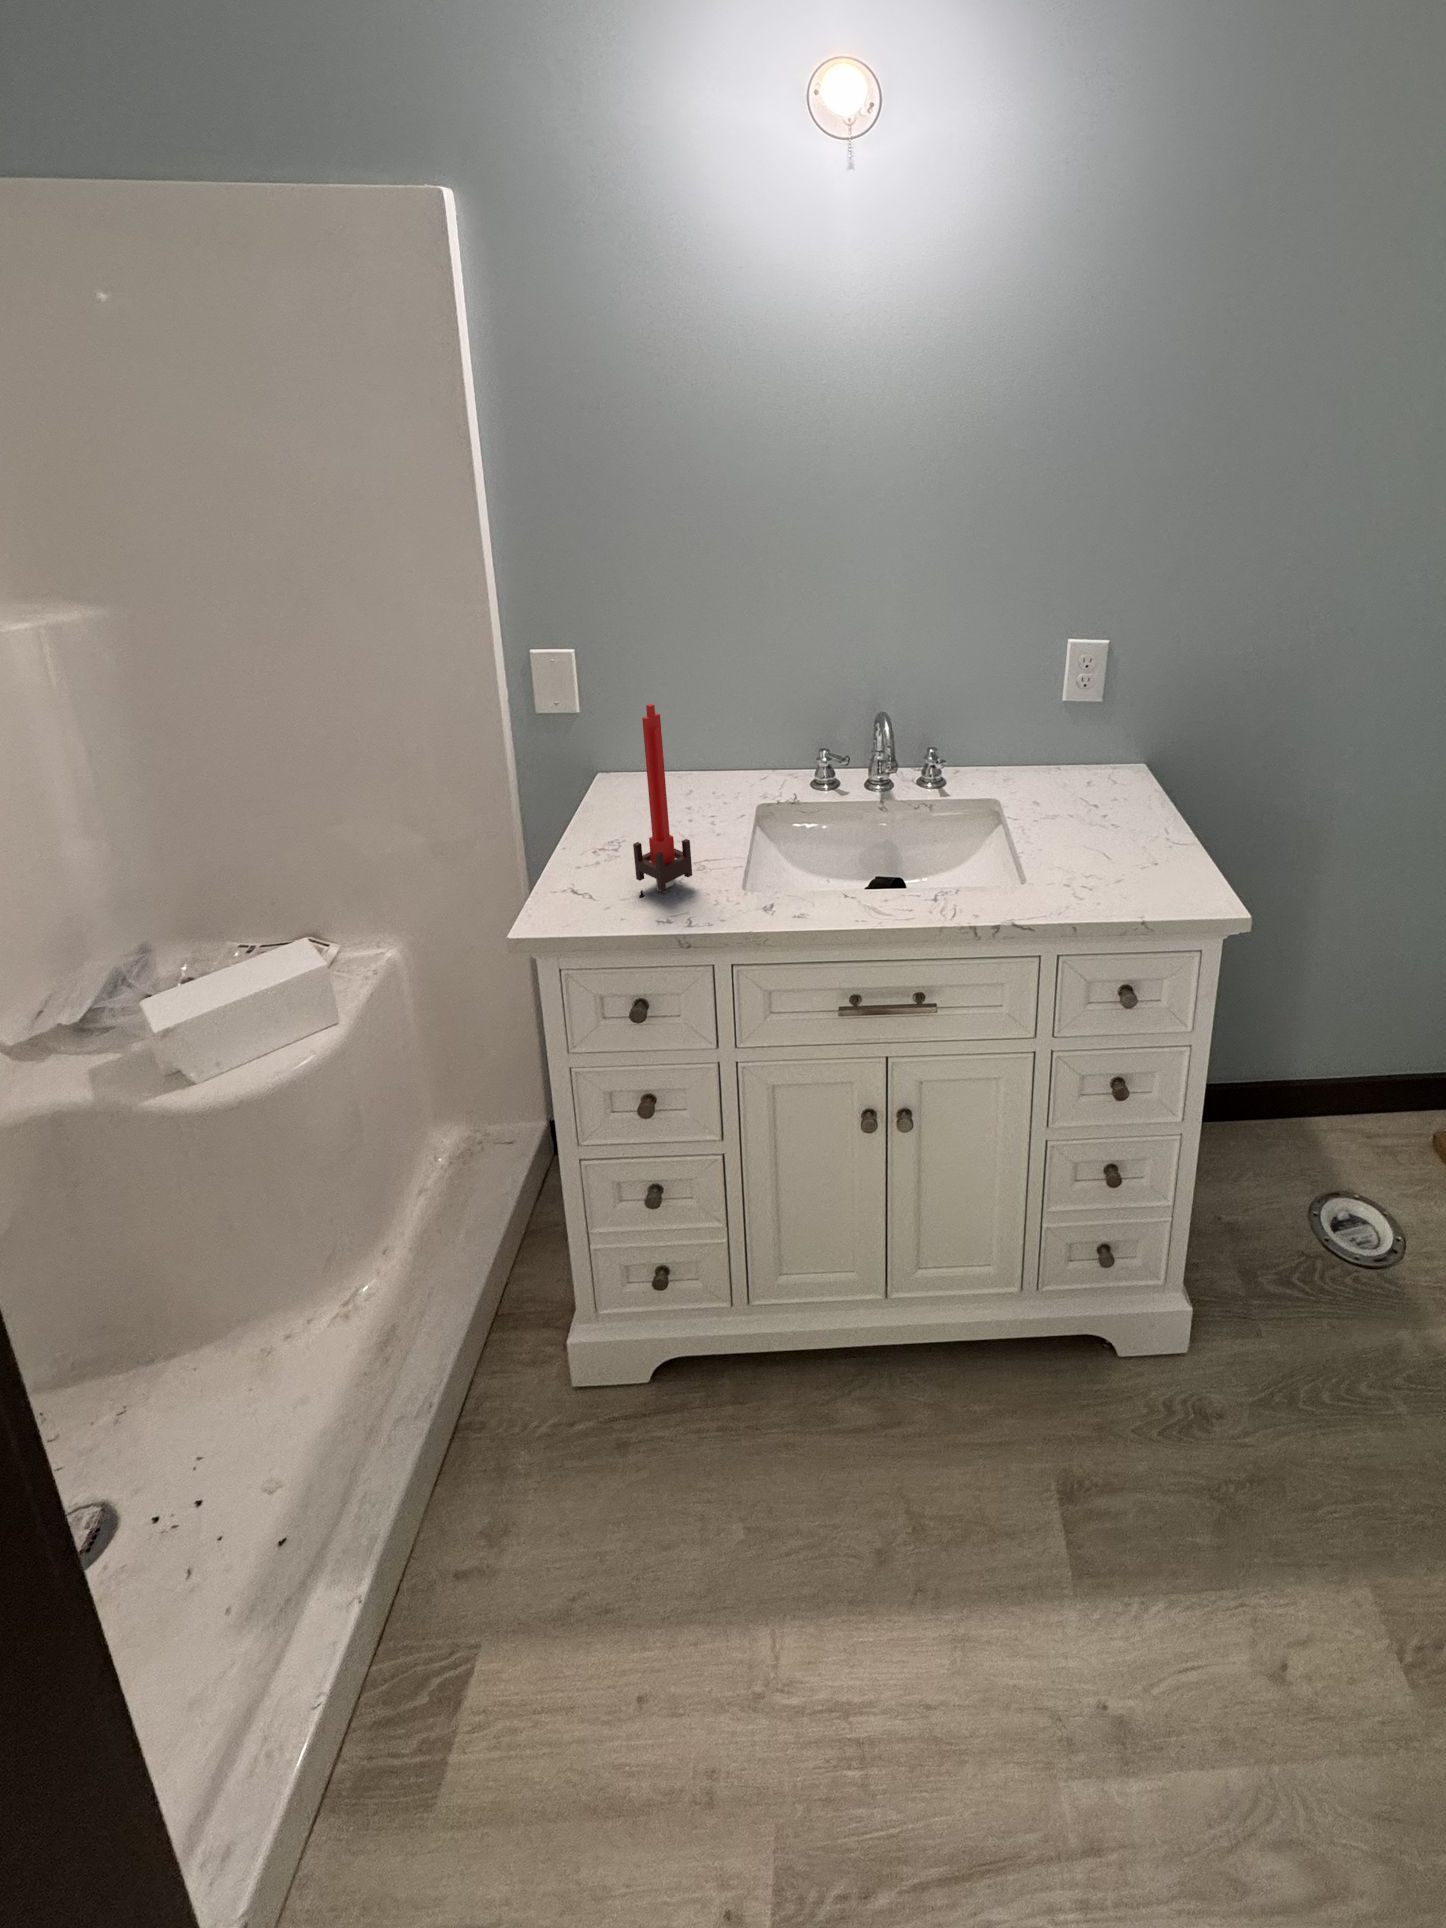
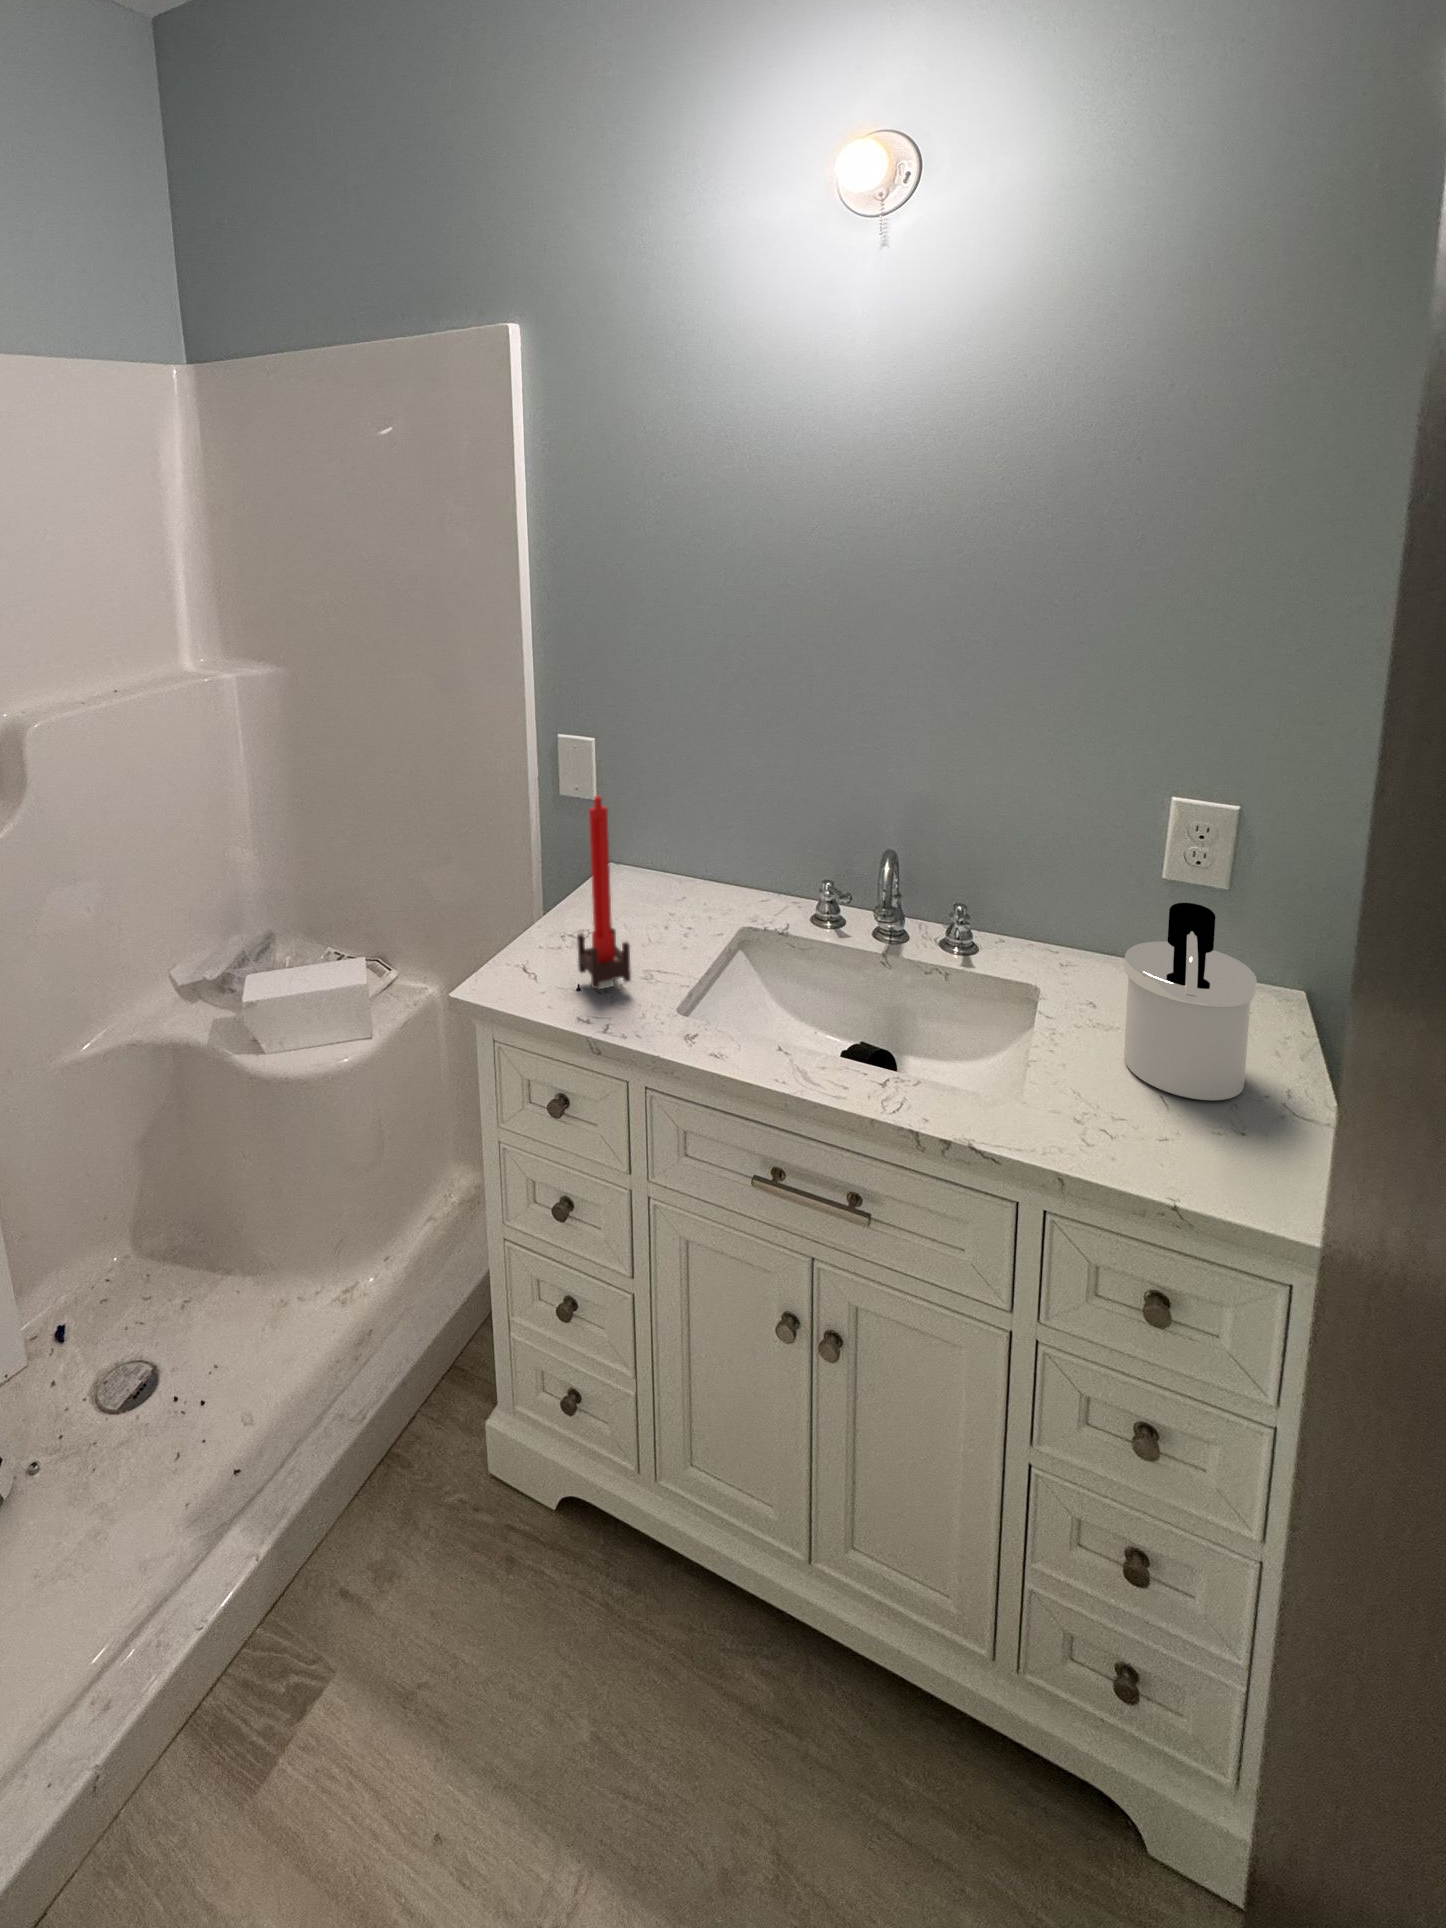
soap dispenser: none [1071,714,1151,850] -> present [1124,903,1257,1101]

